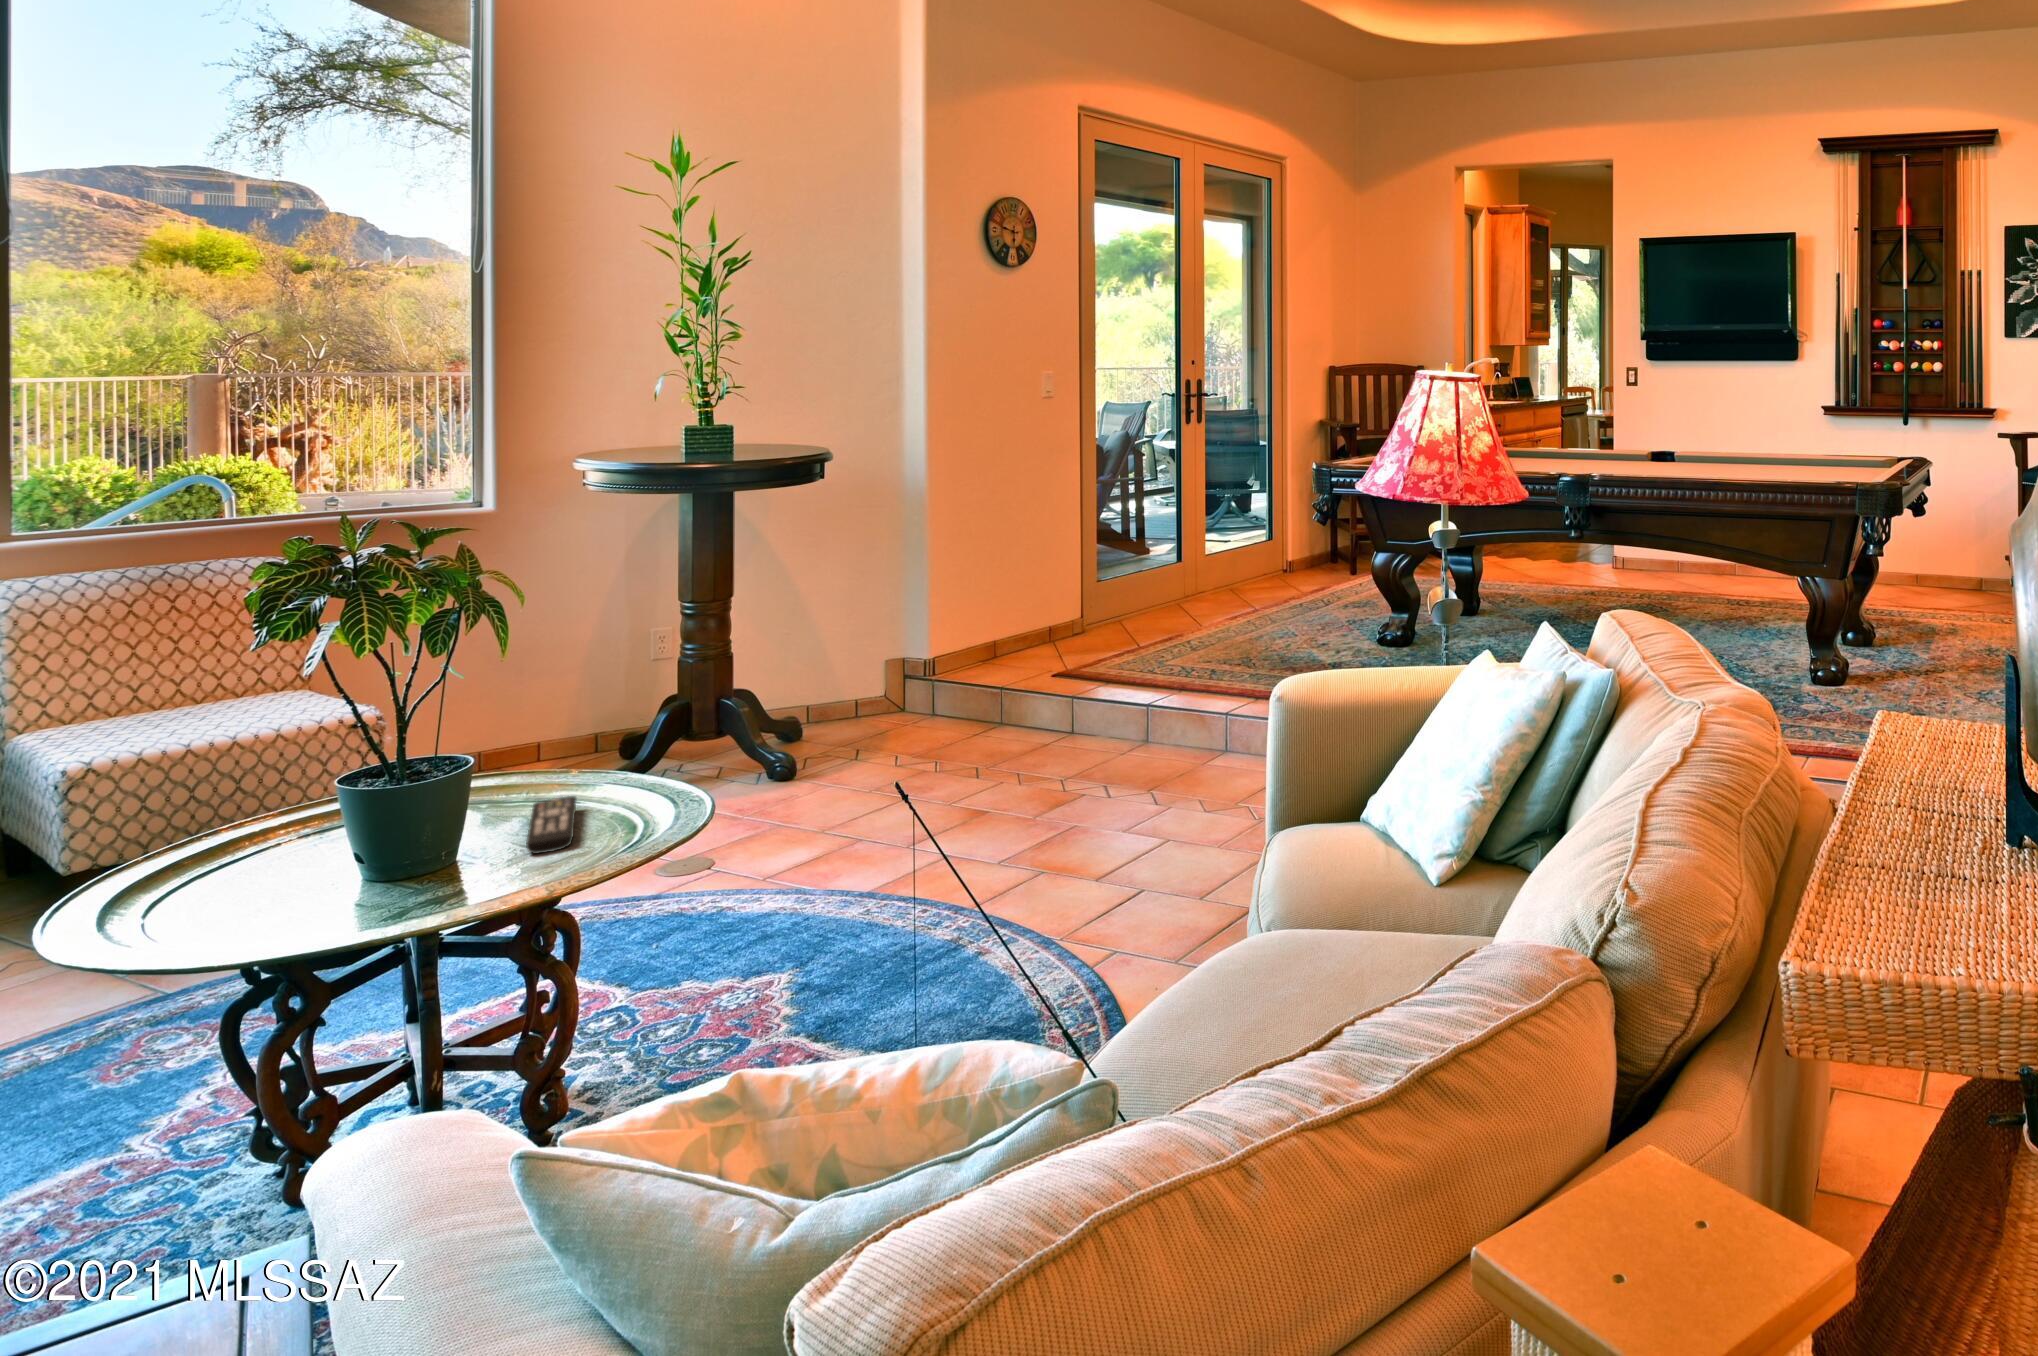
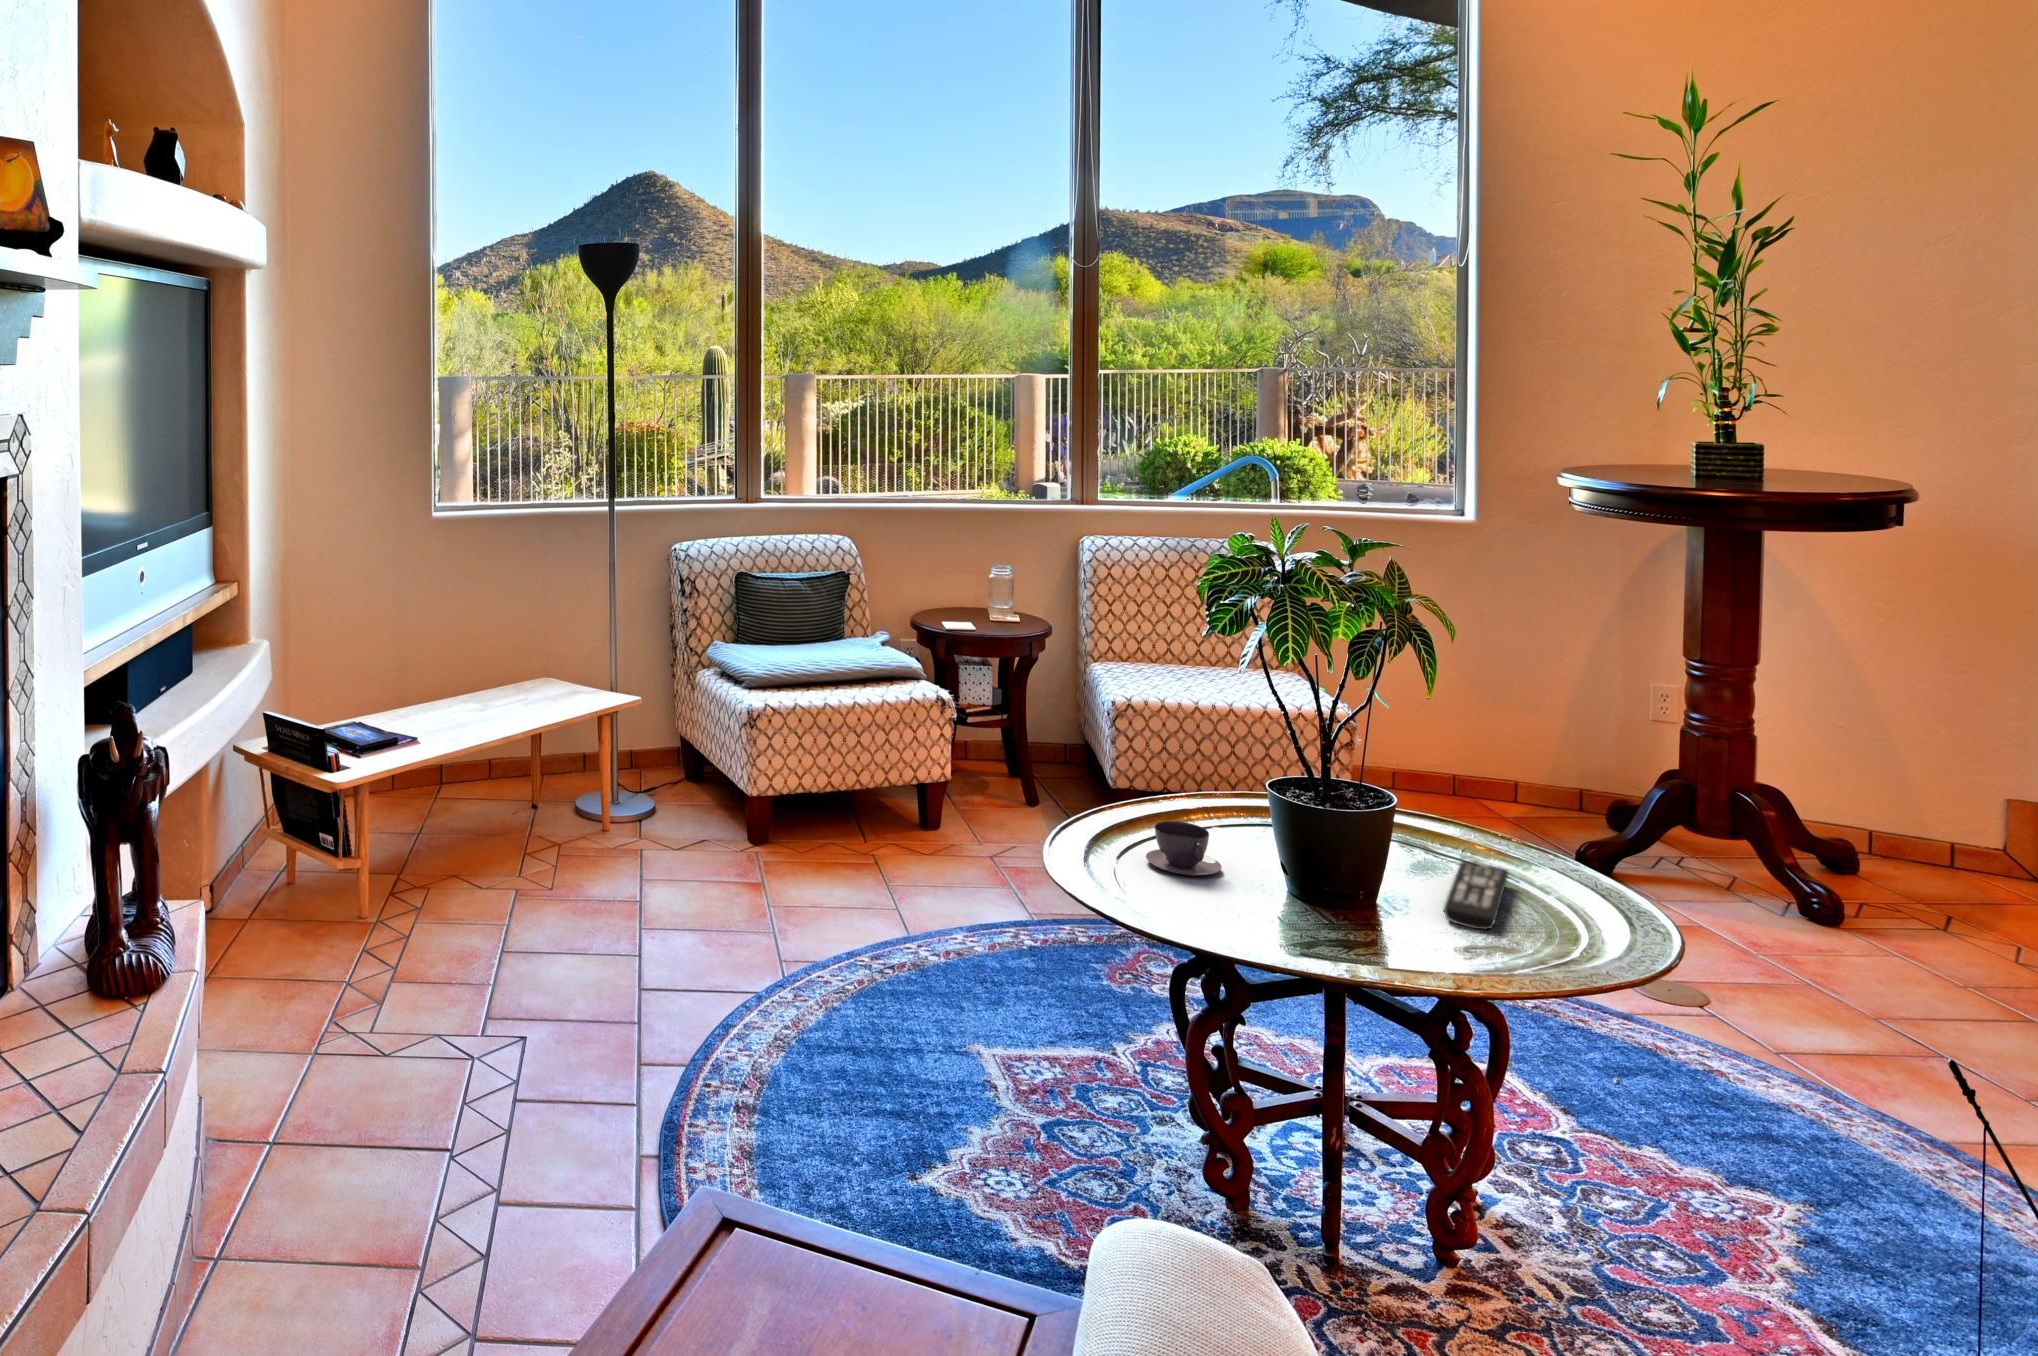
teacup: none [166,865,274,928] -> present [1146,821,1222,876]

